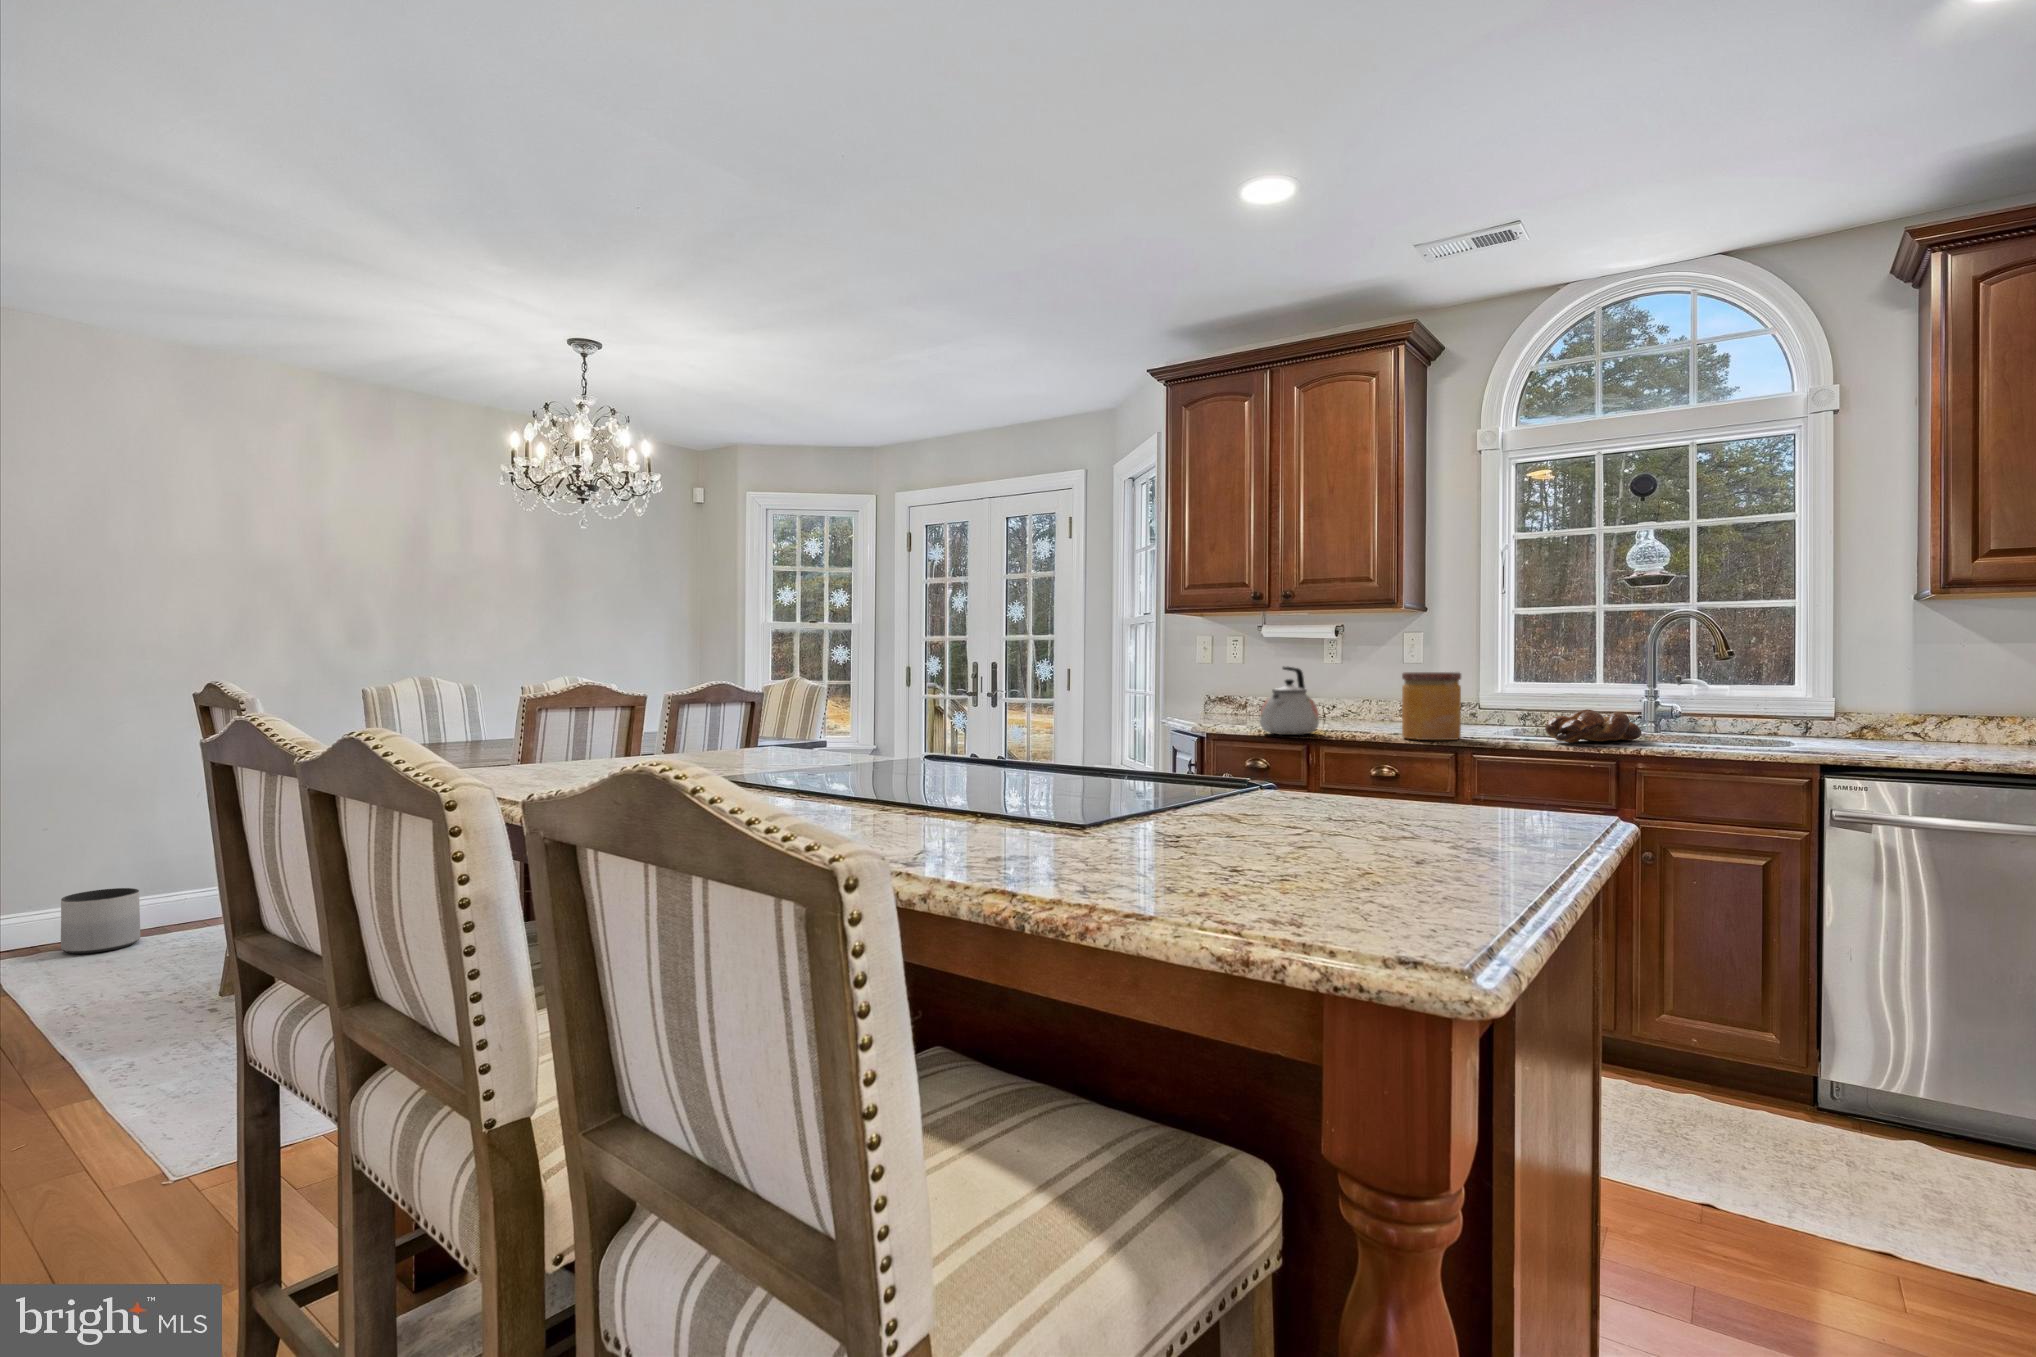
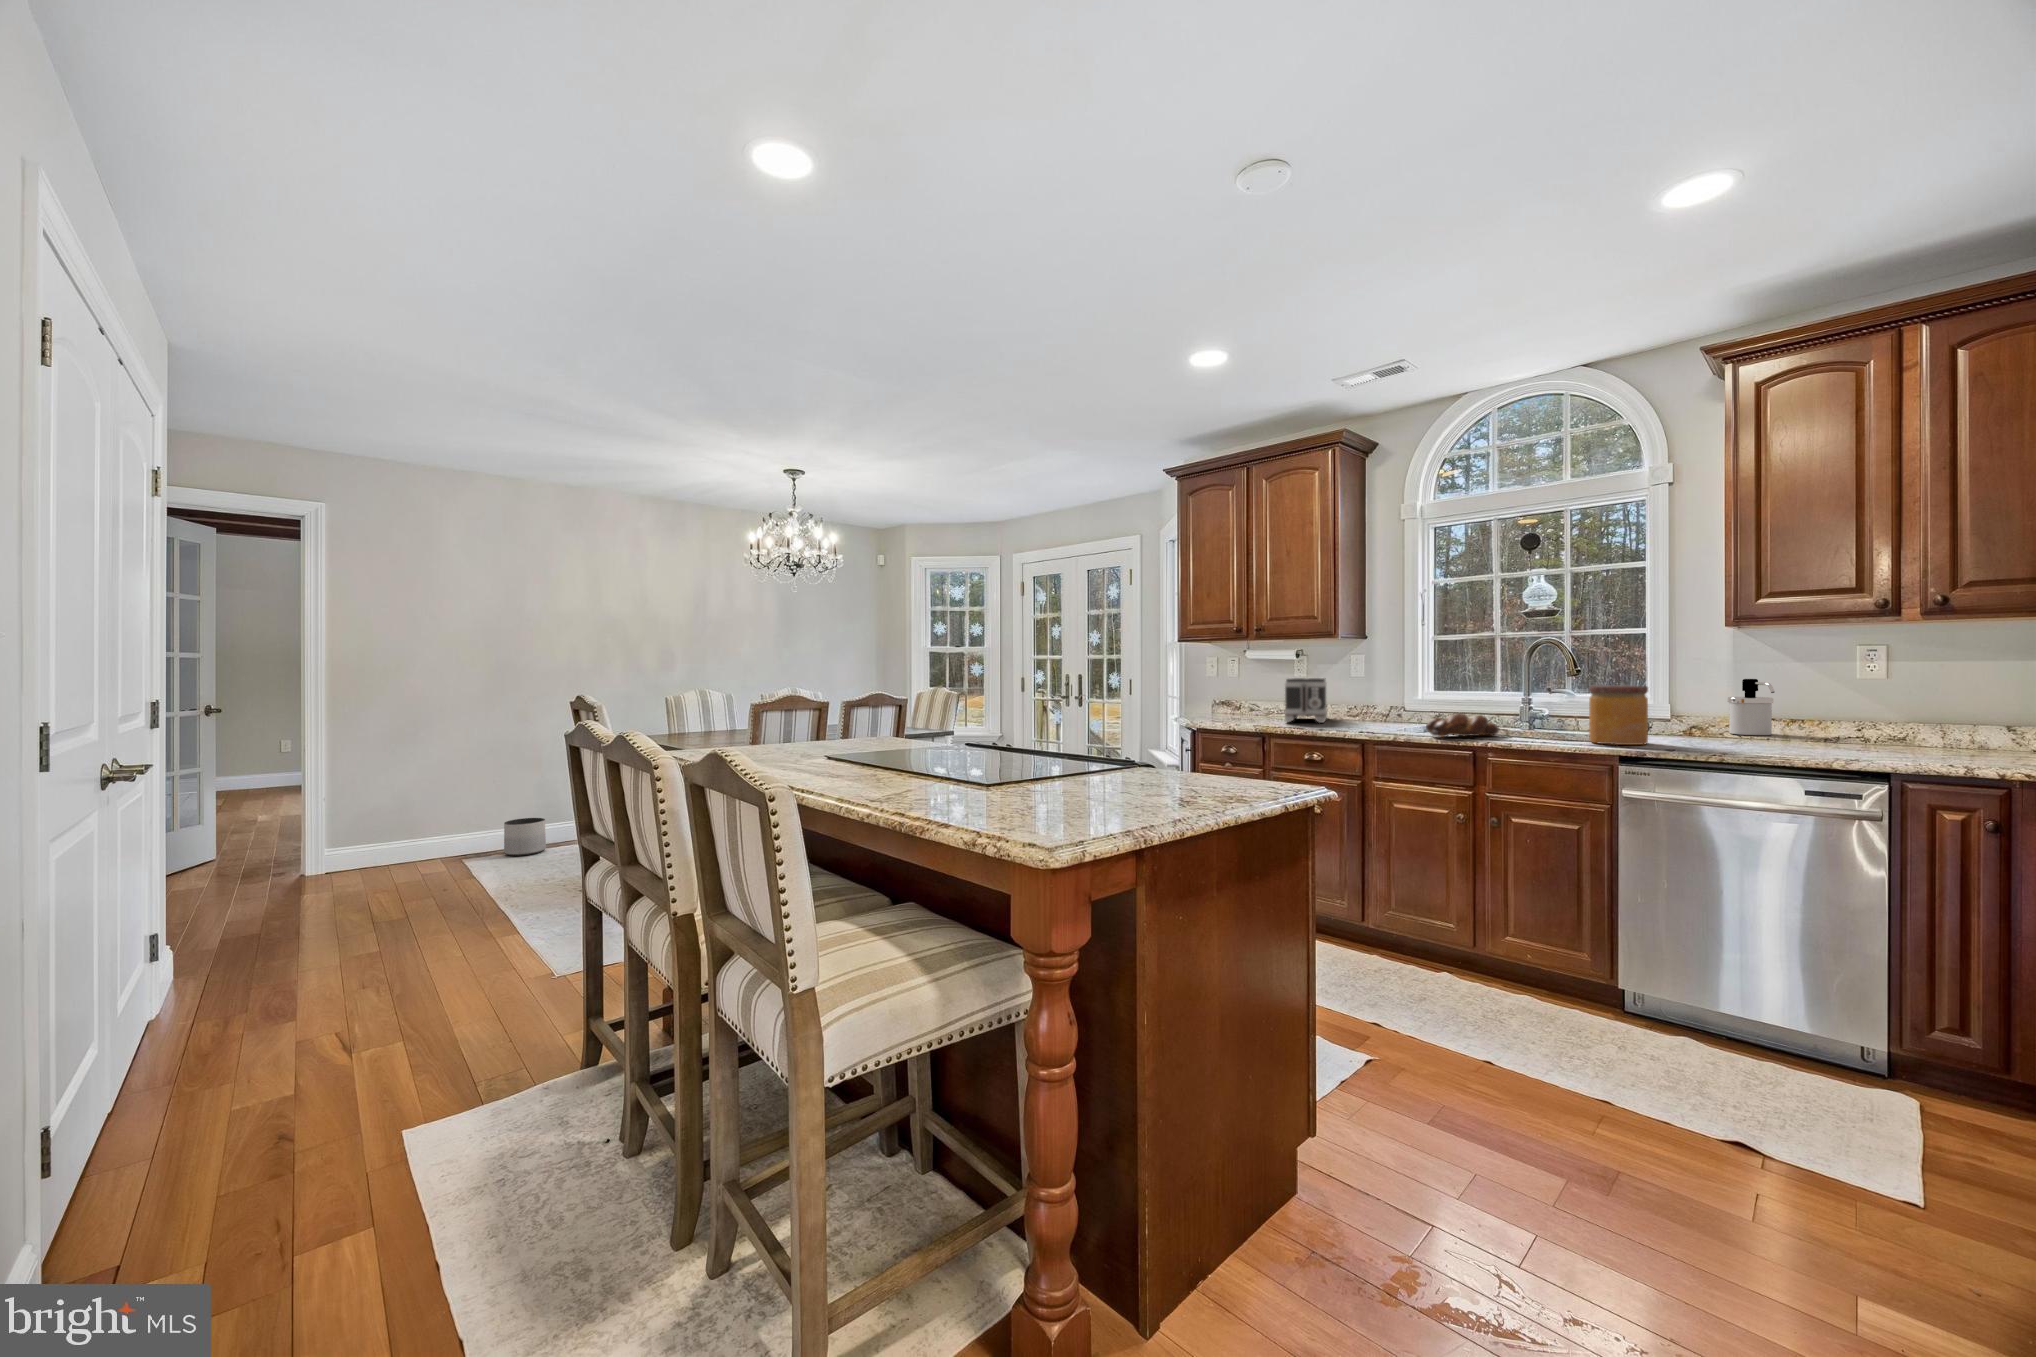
toaster: none [1318,664,1378,725] -> present [1284,678,1327,723]
soap dispenser: none [1914,664,1985,737] -> present [1728,679,1775,735]
kettle: present [1260,667,1319,735] -> none [1230,681,1272,730]
jar: present [1402,672,1461,740] -> present [1589,685,1648,745]

